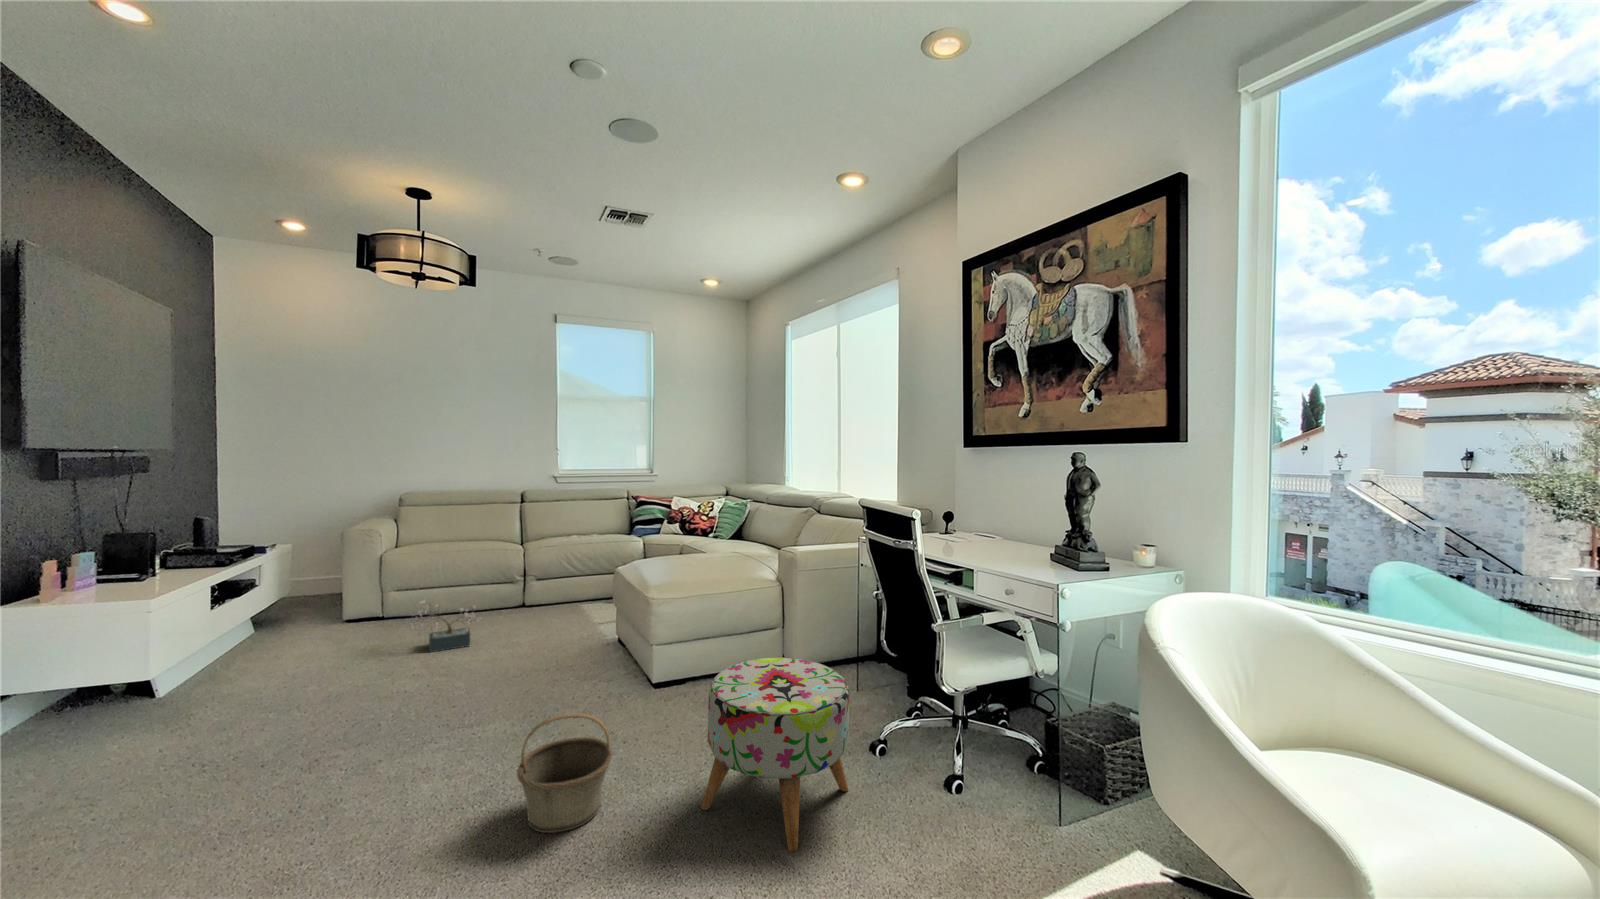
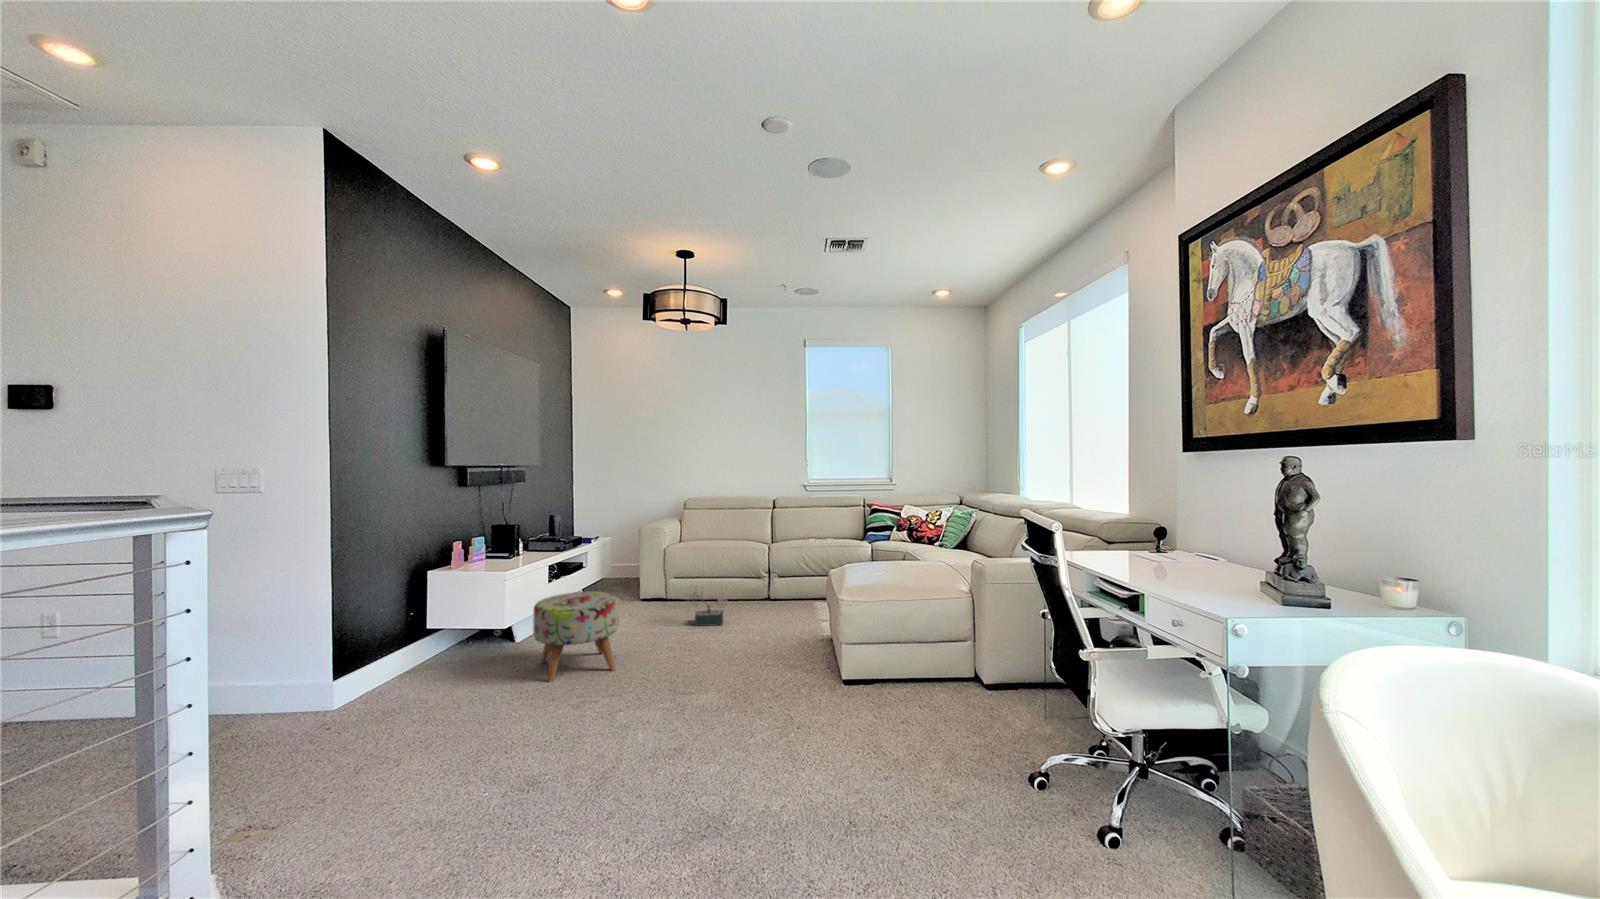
ottoman: present [701,658,850,851] -> present [533,592,619,682]
basket: present [517,713,612,833] -> none [709,681,779,773]

